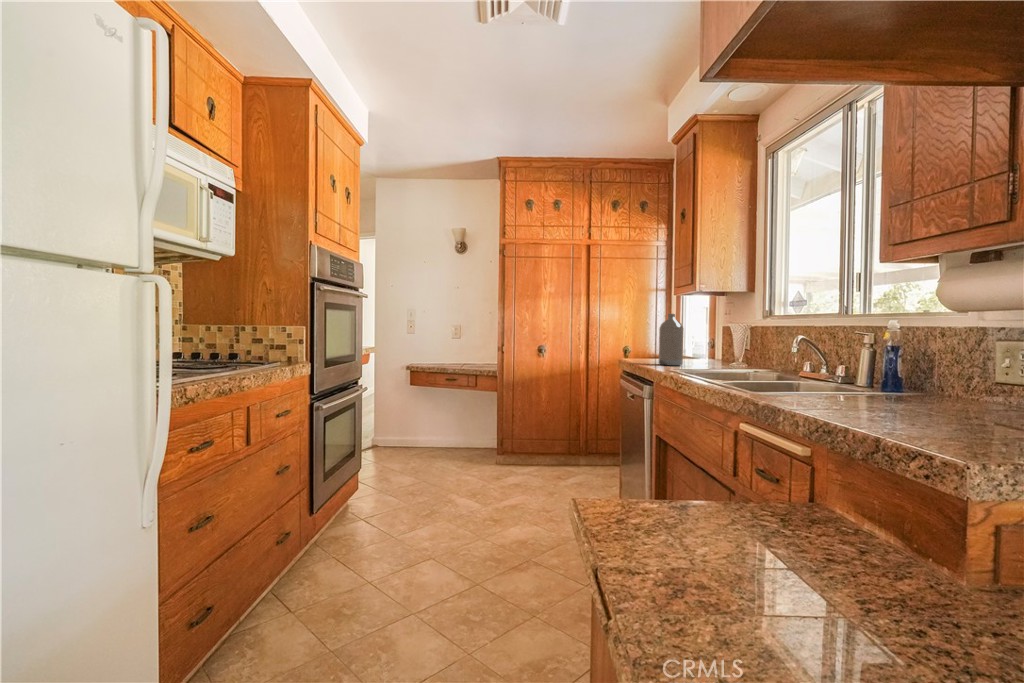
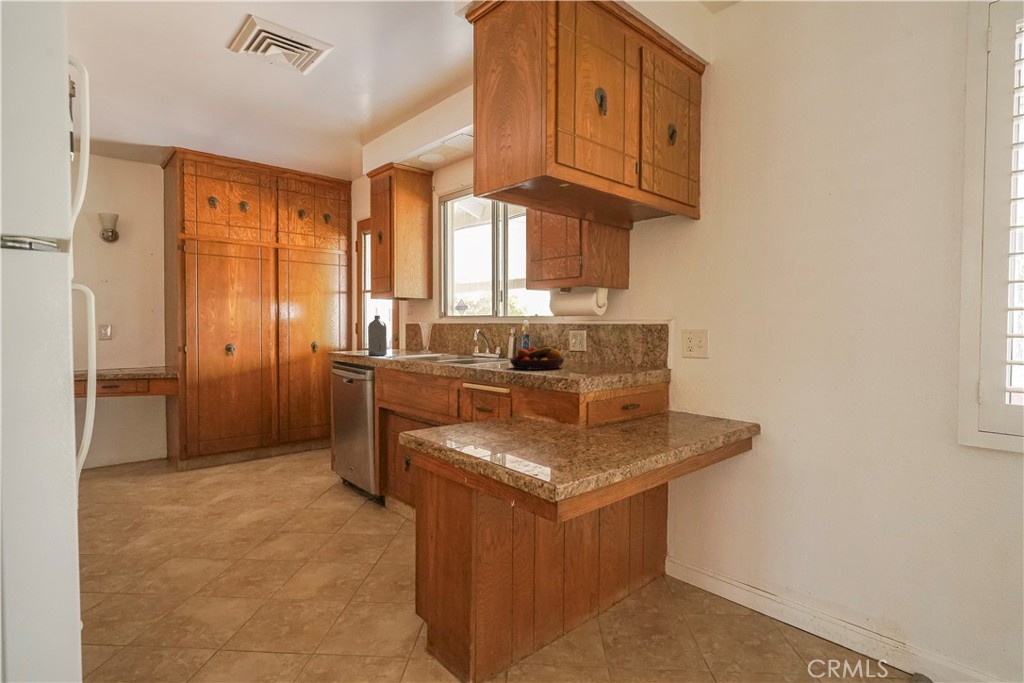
fruit bowl: none [835,361,981,416] -> present [510,344,564,370]

